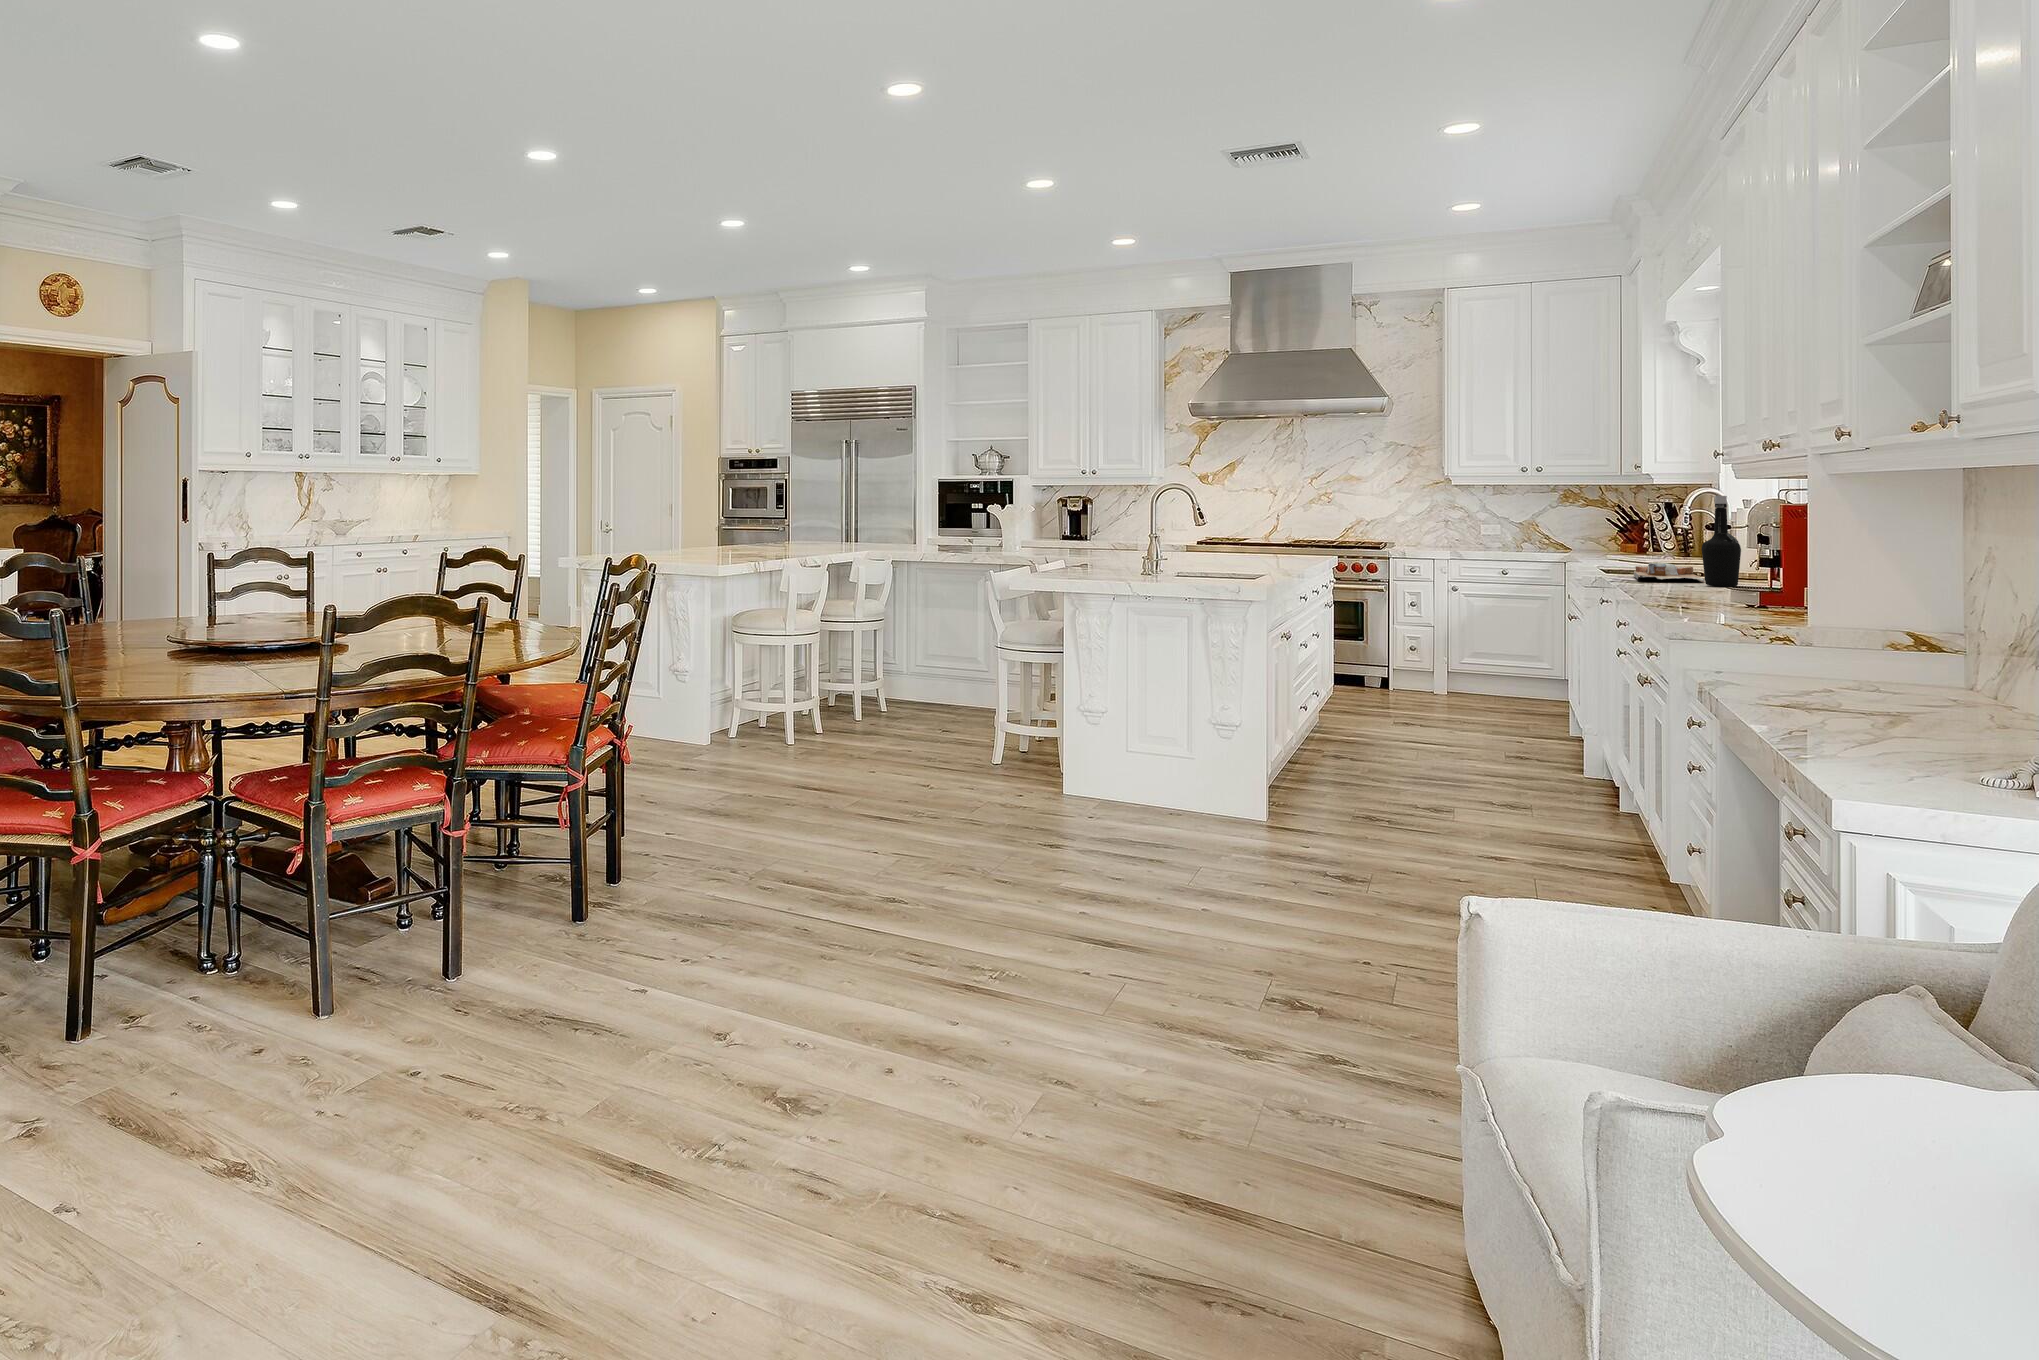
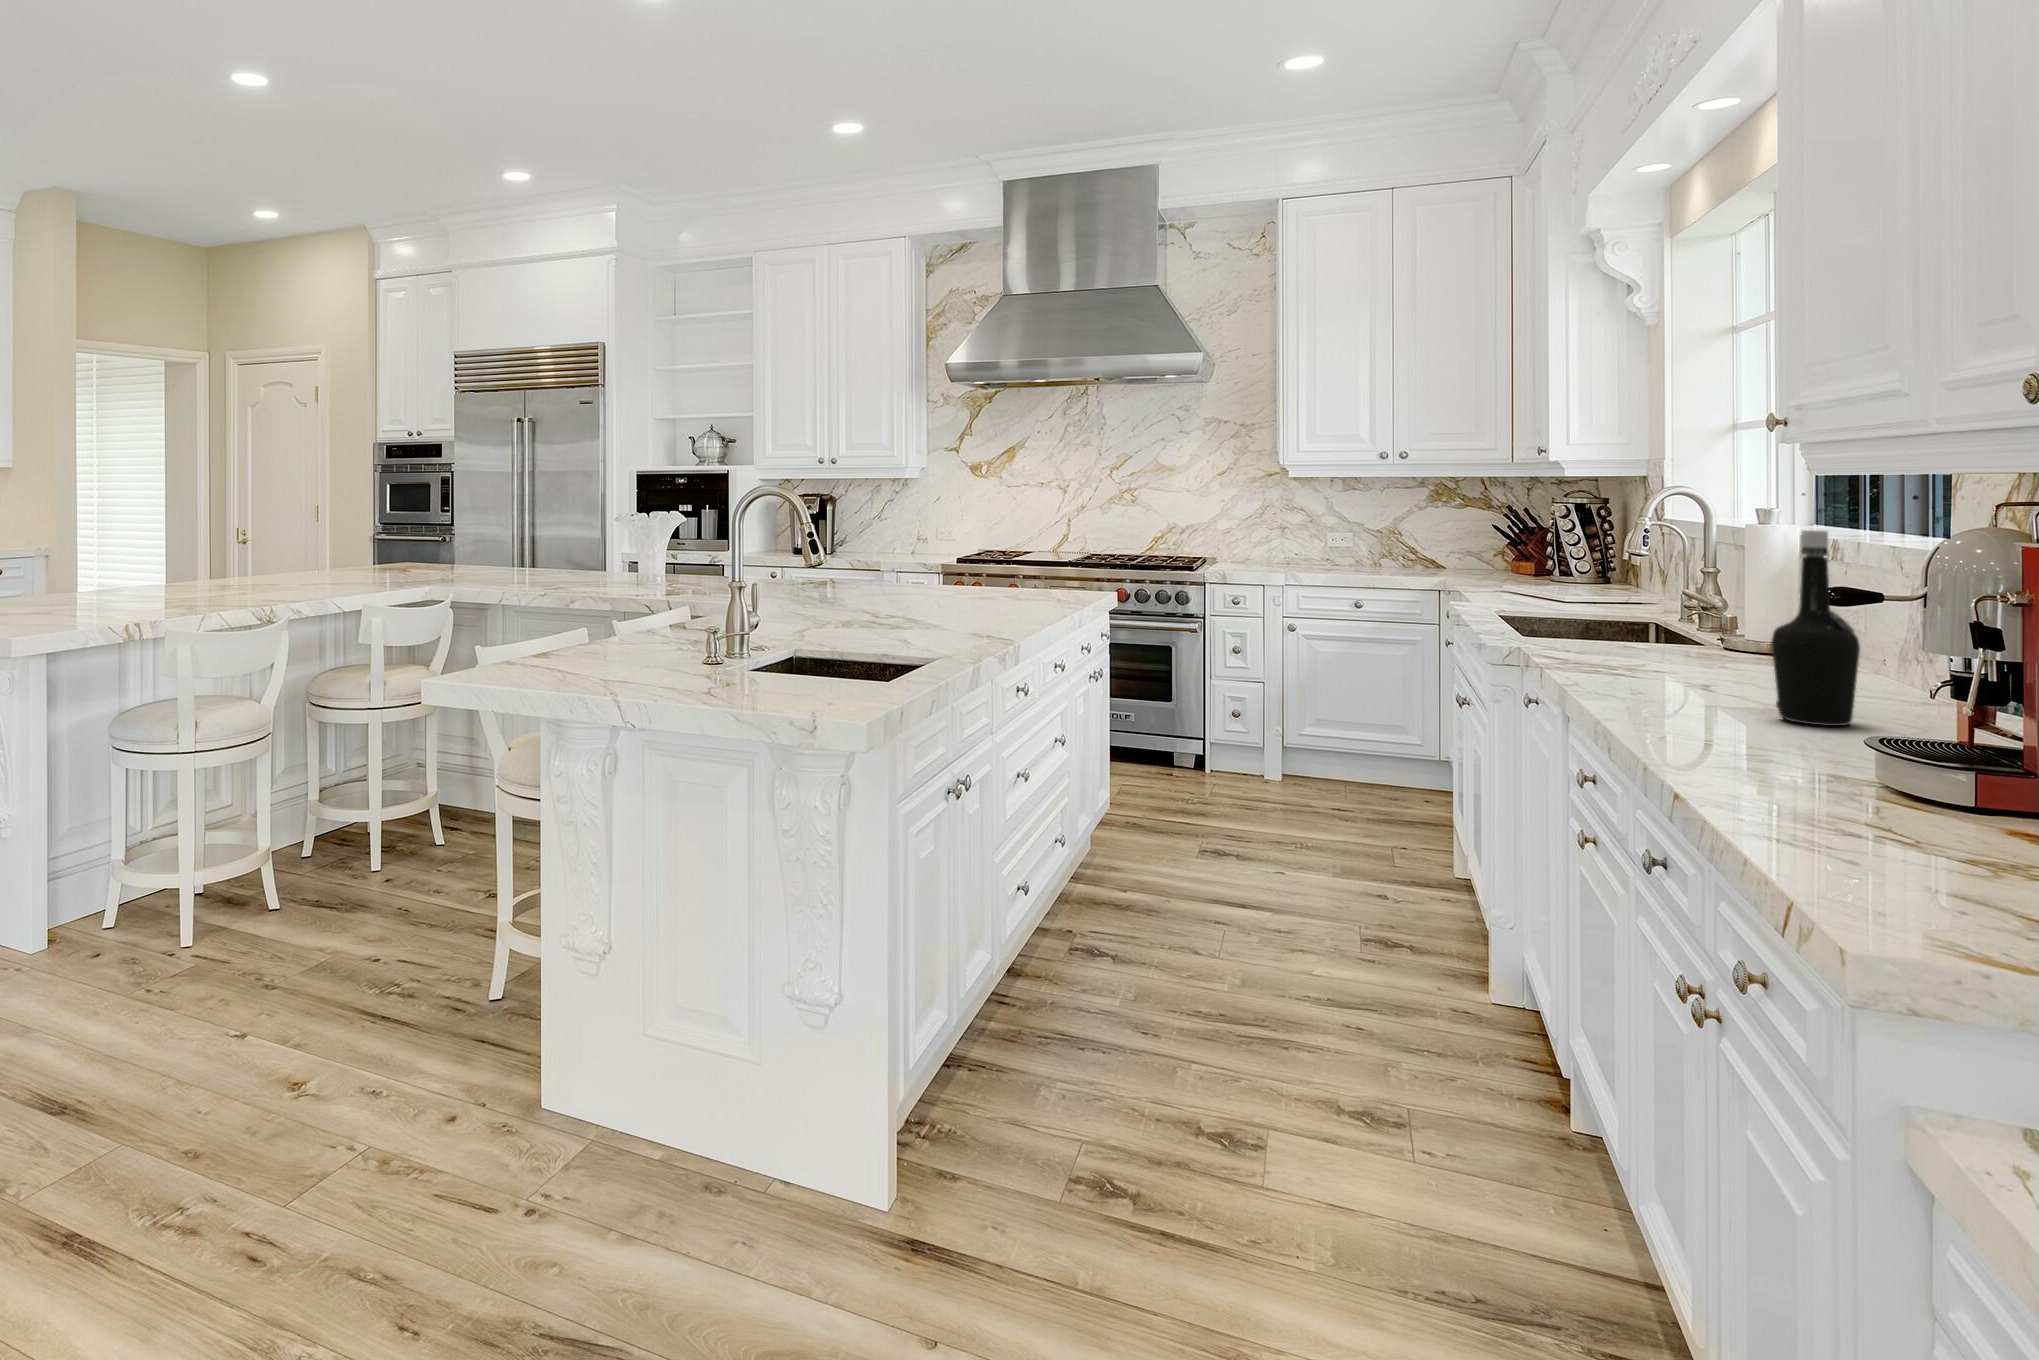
cutting board: present [1634,562,1705,583] -> none [1596,647,1761,703]

